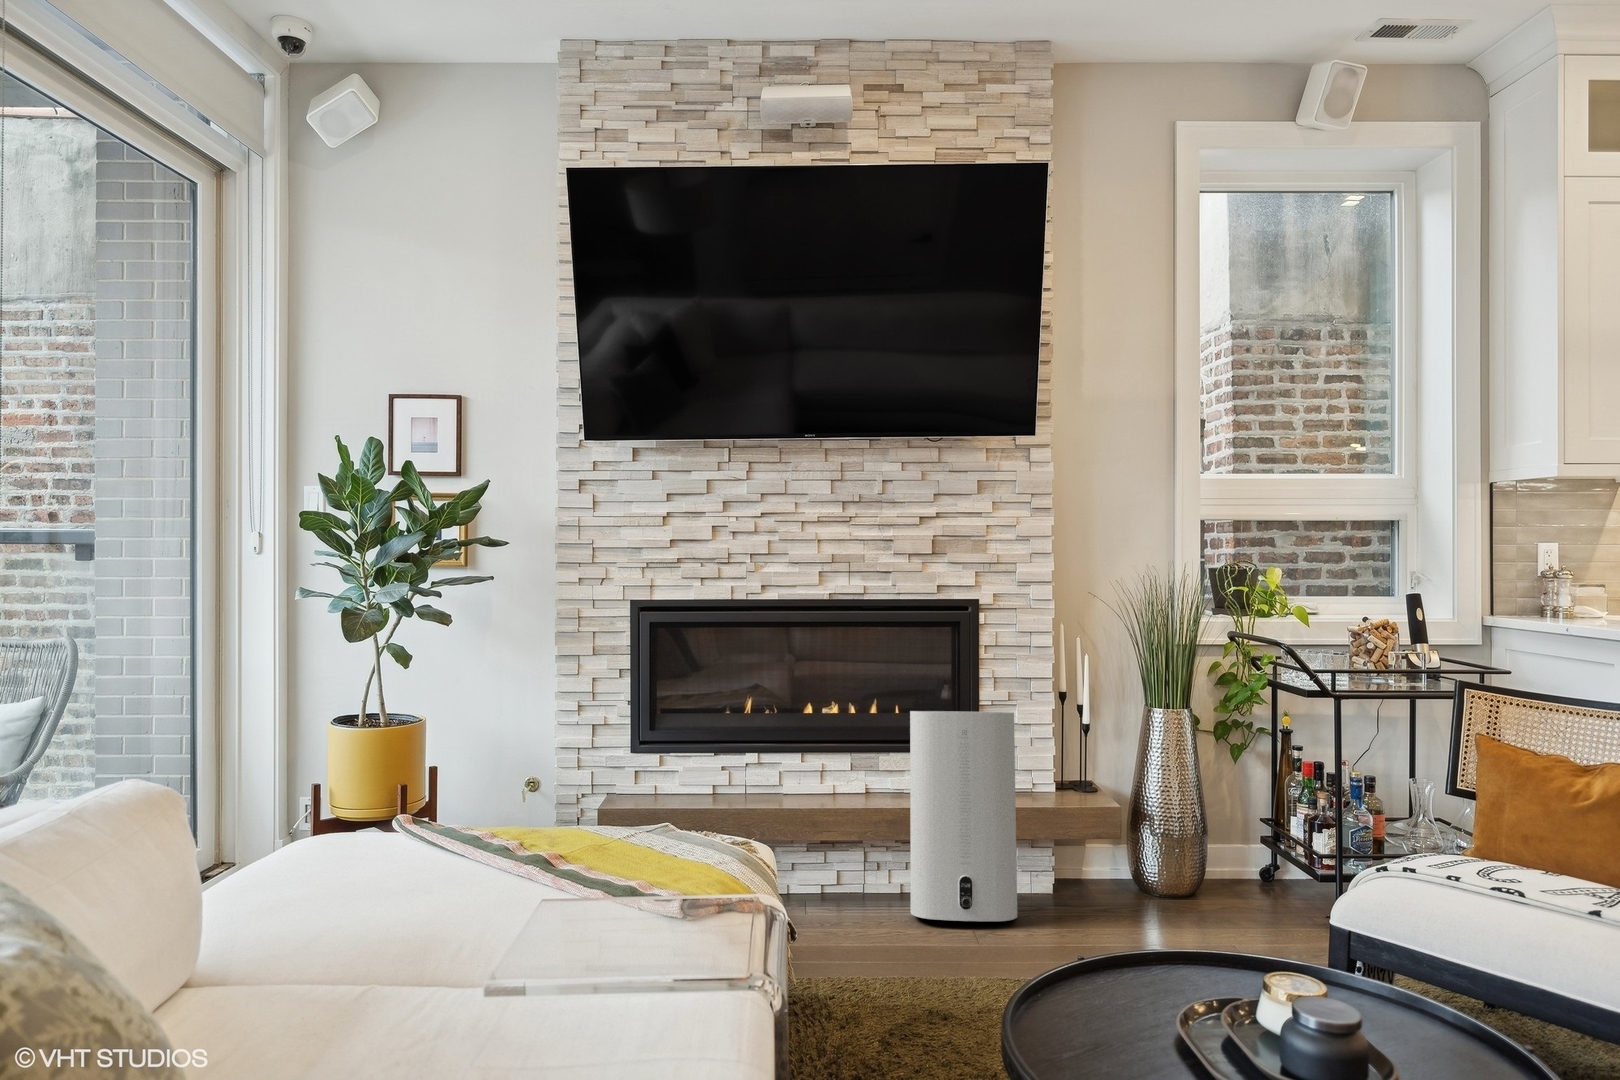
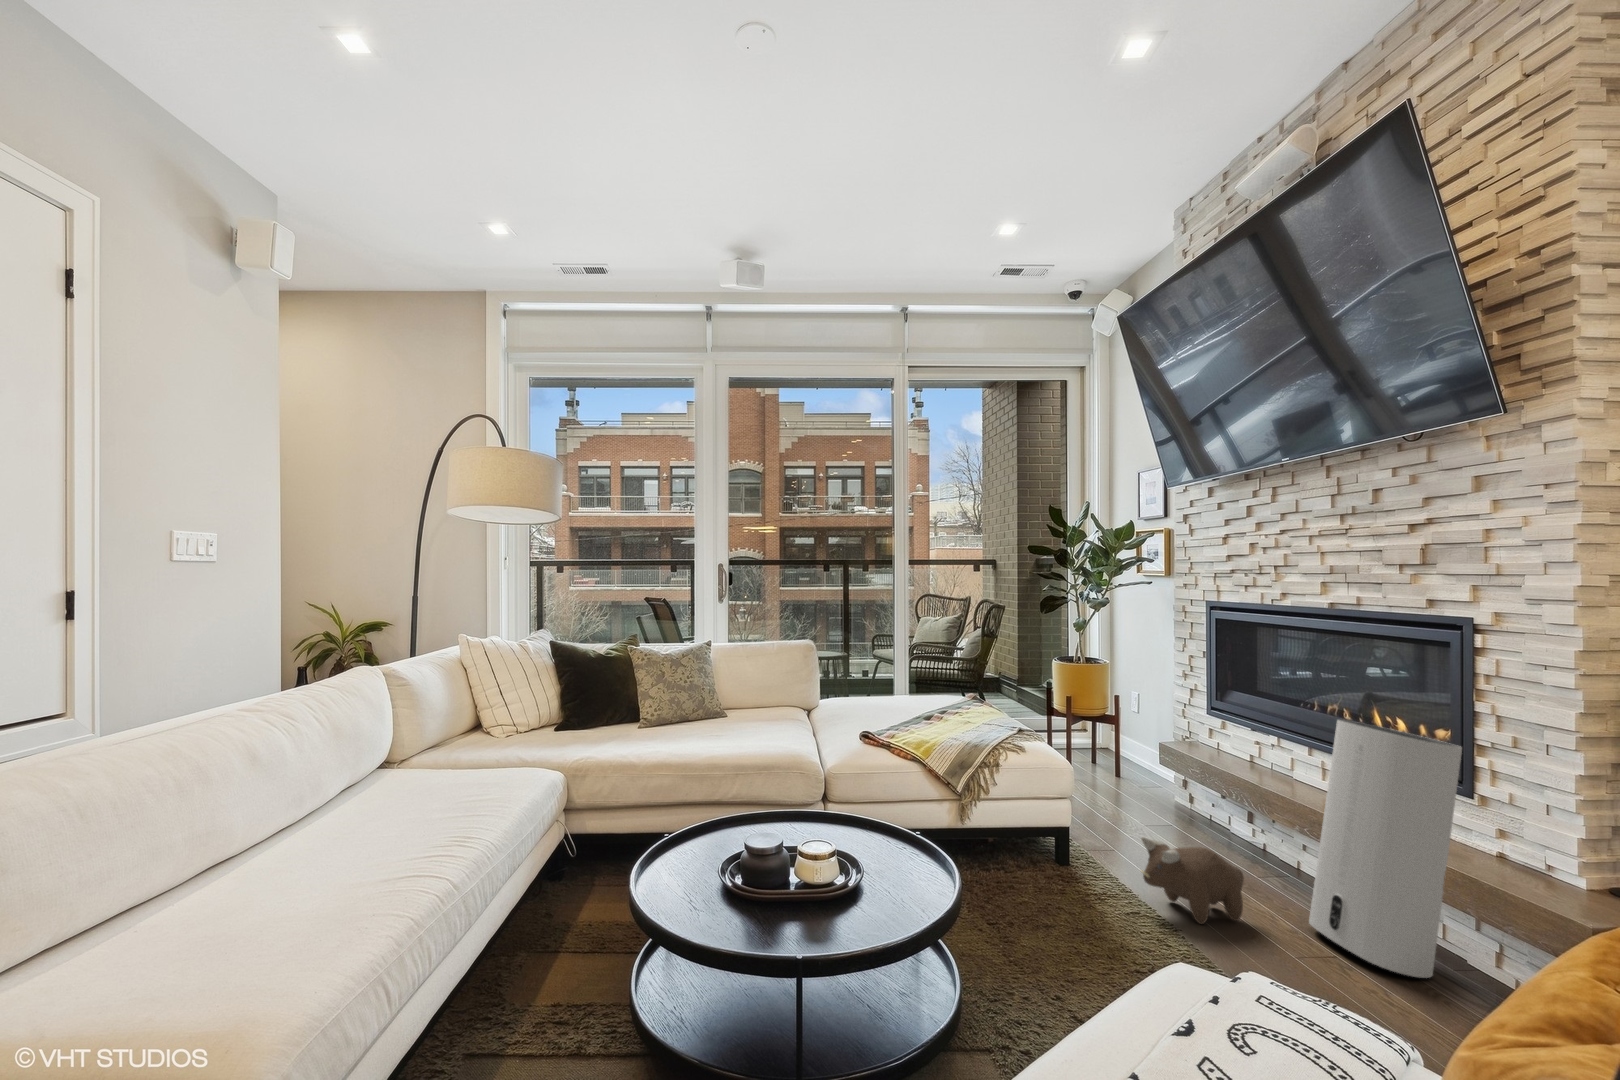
plush toy: none [854,885,933,966] -> present [1141,838,1244,924]

